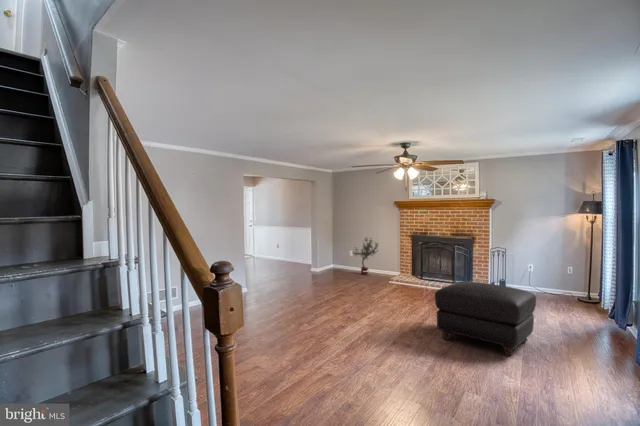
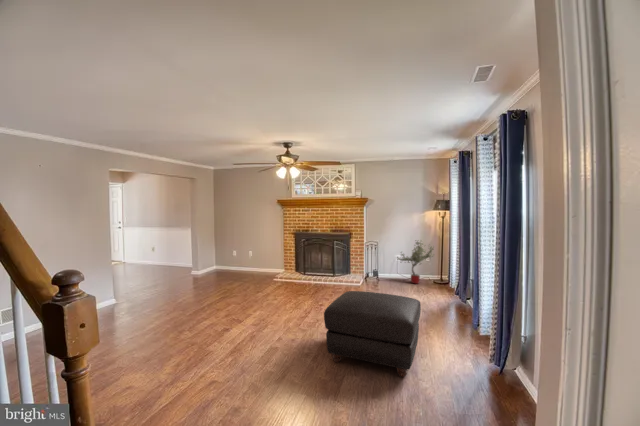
potted tree: present [353,239,378,275] -> present [398,242,433,284]

